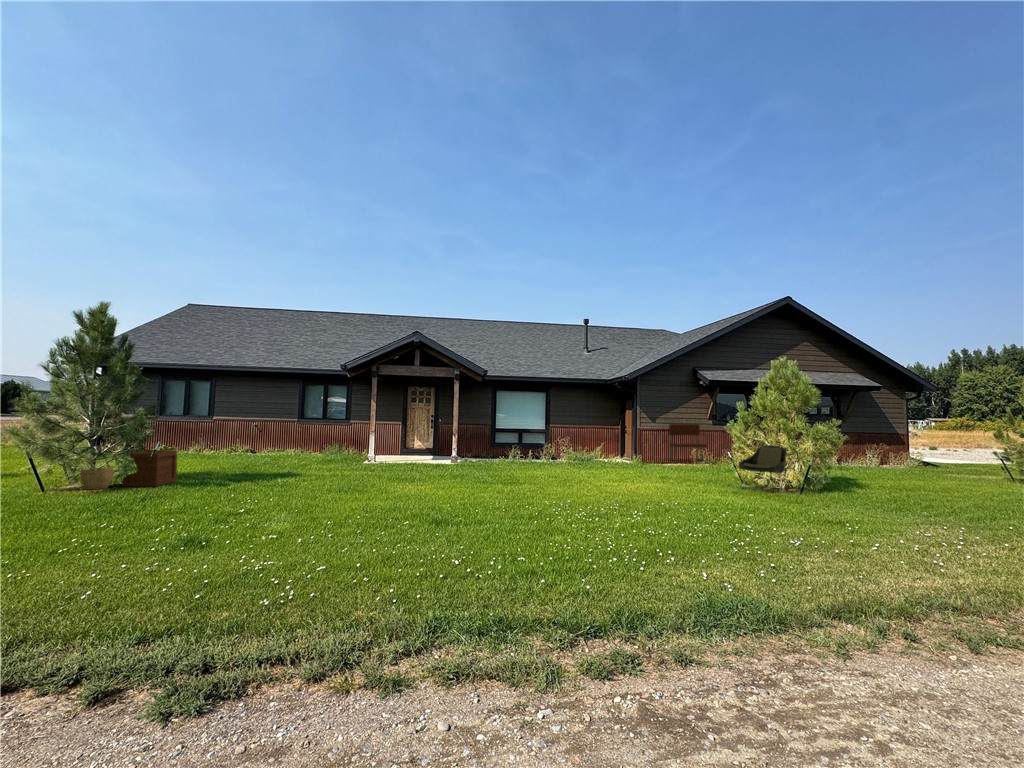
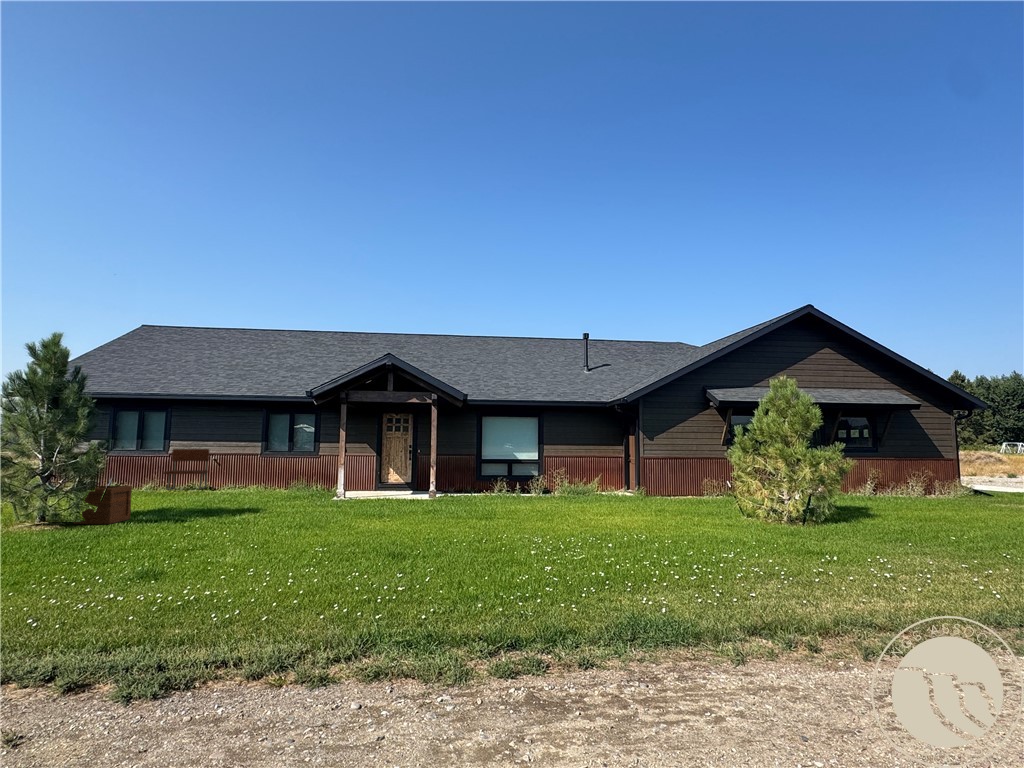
bench: present [669,424,707,461] -> present [163,449,209,490]
lounge chair: present [738,445,789,493] -> none [731,474,786,525]
woven basket: present [80,461,114,490] -> none [32,495,65,528]

